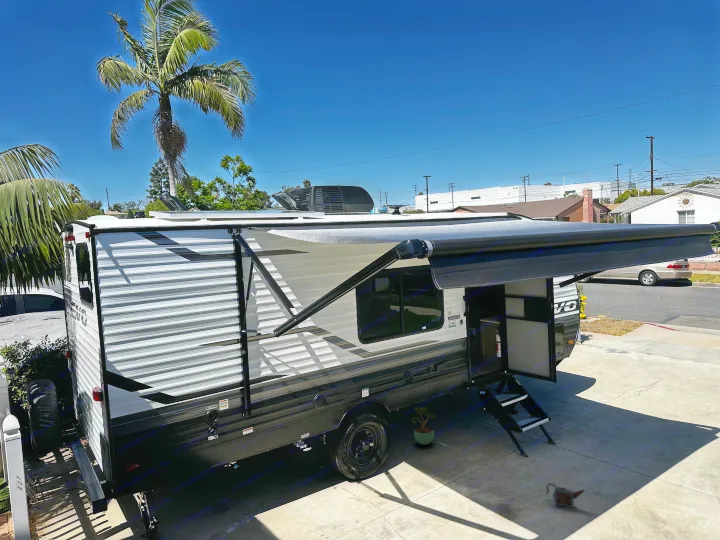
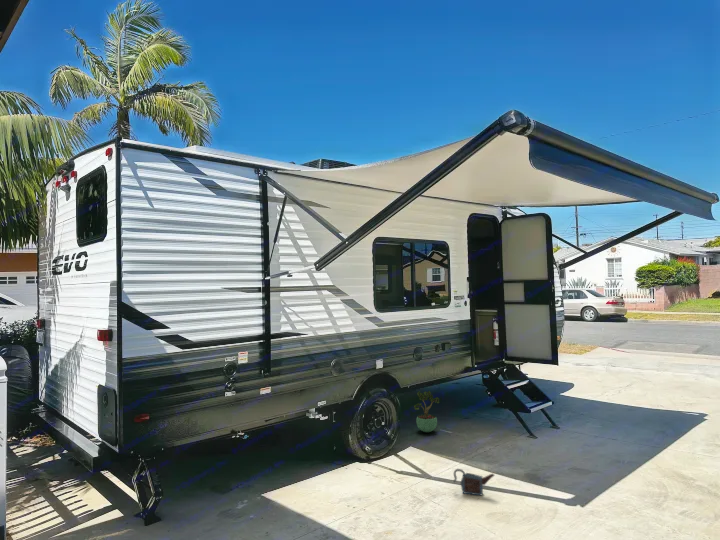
watering can: present [546,483,584,508] -> present [454,469,494,496]

